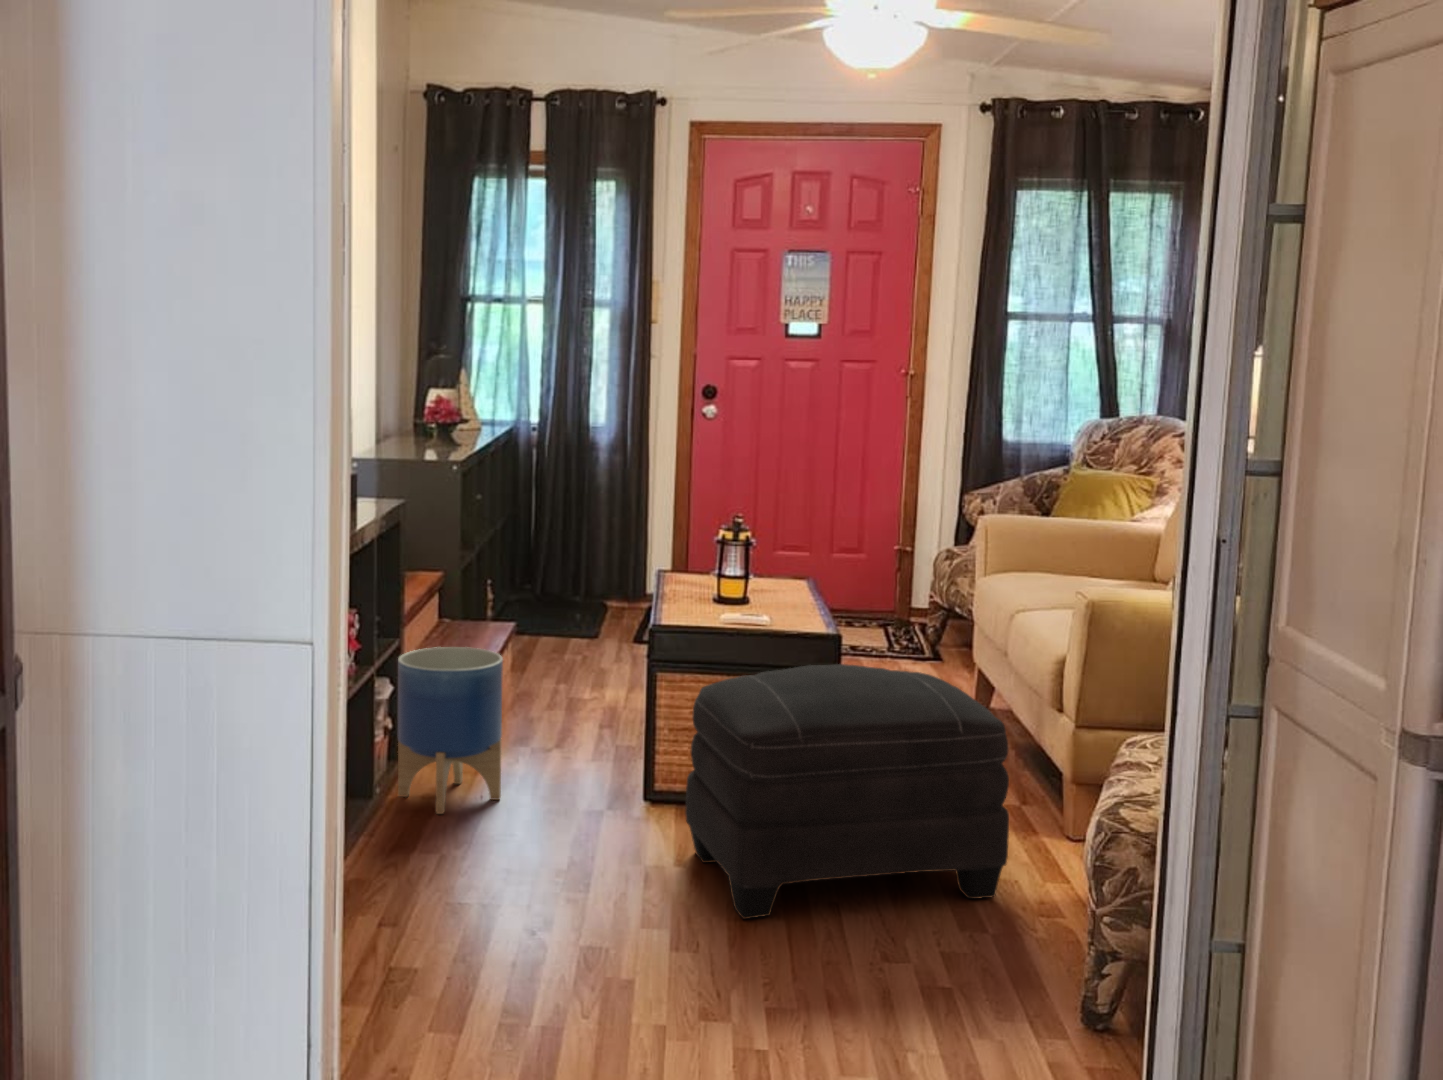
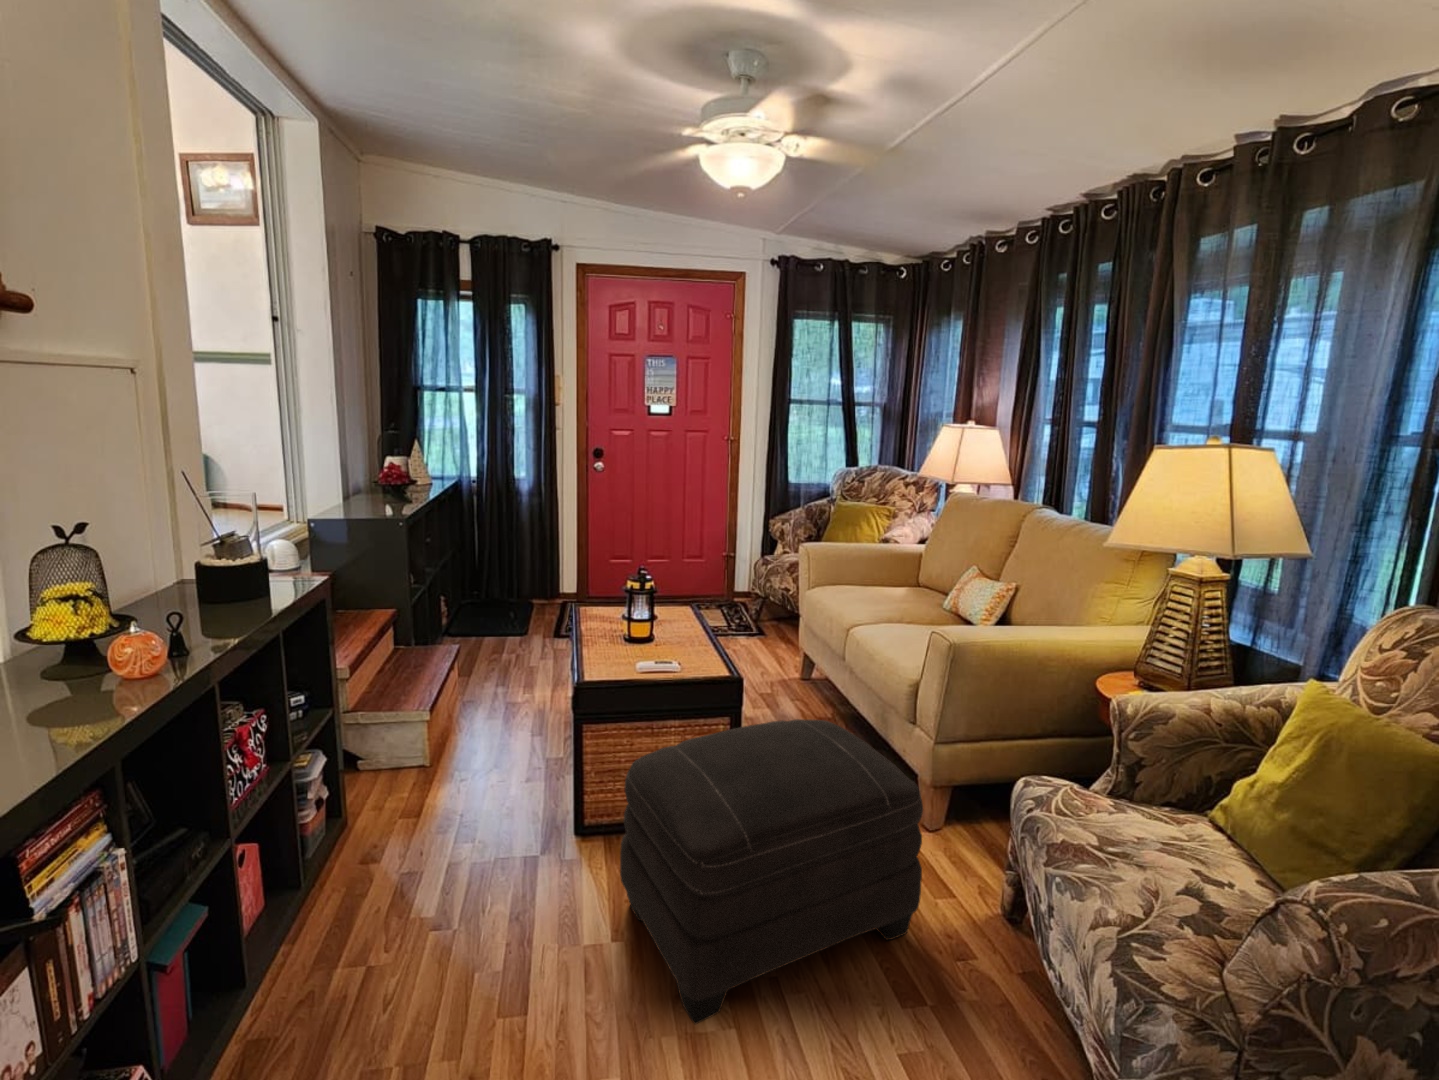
planter: present [398,647,503,814] -> none [331,709,444,882]

